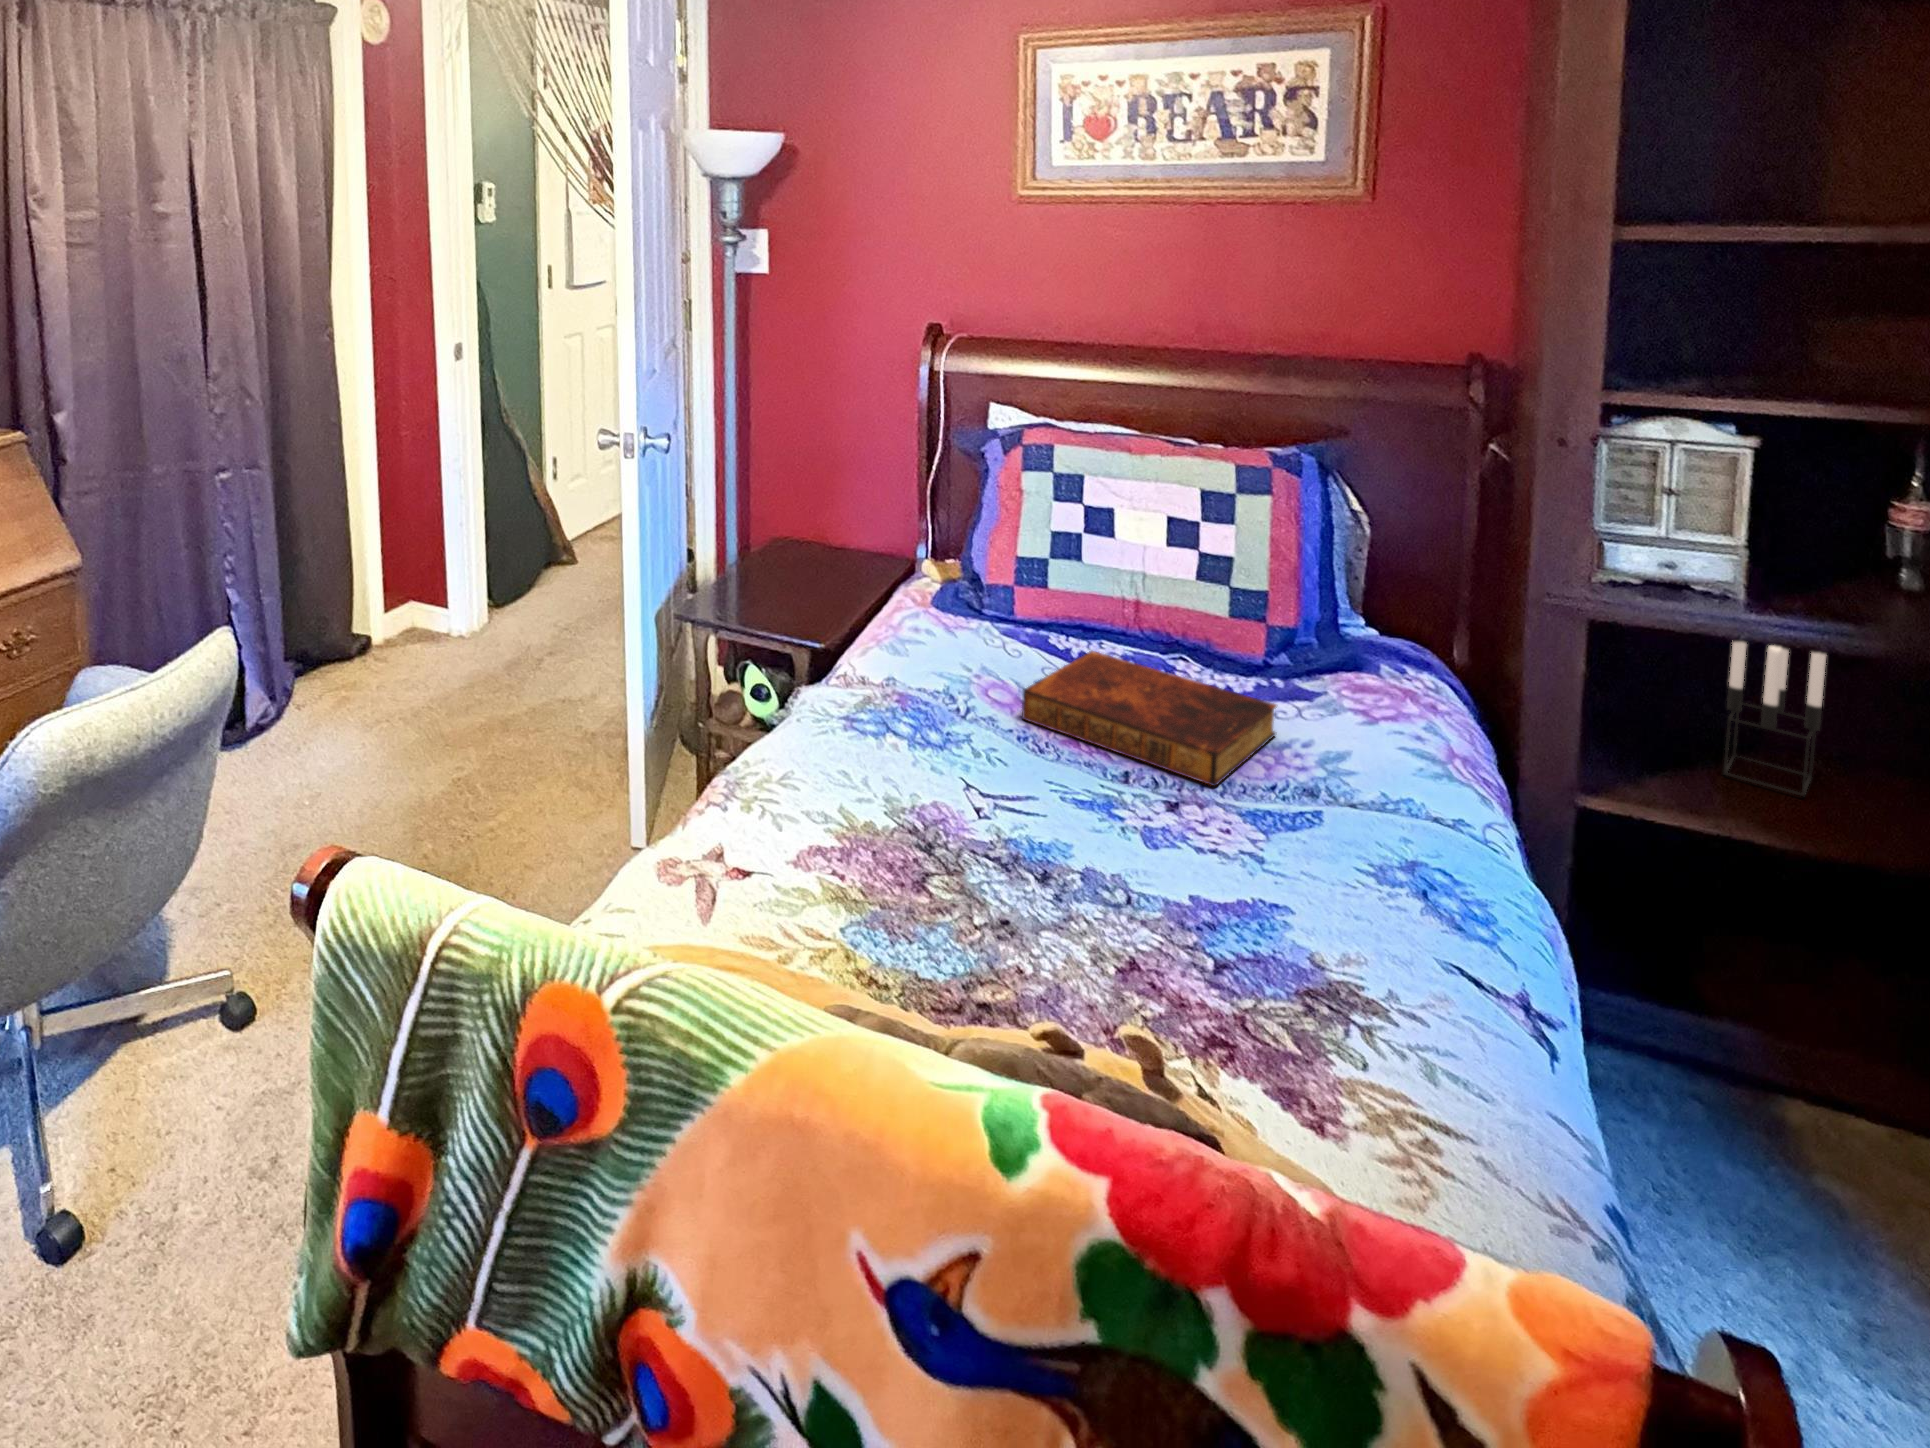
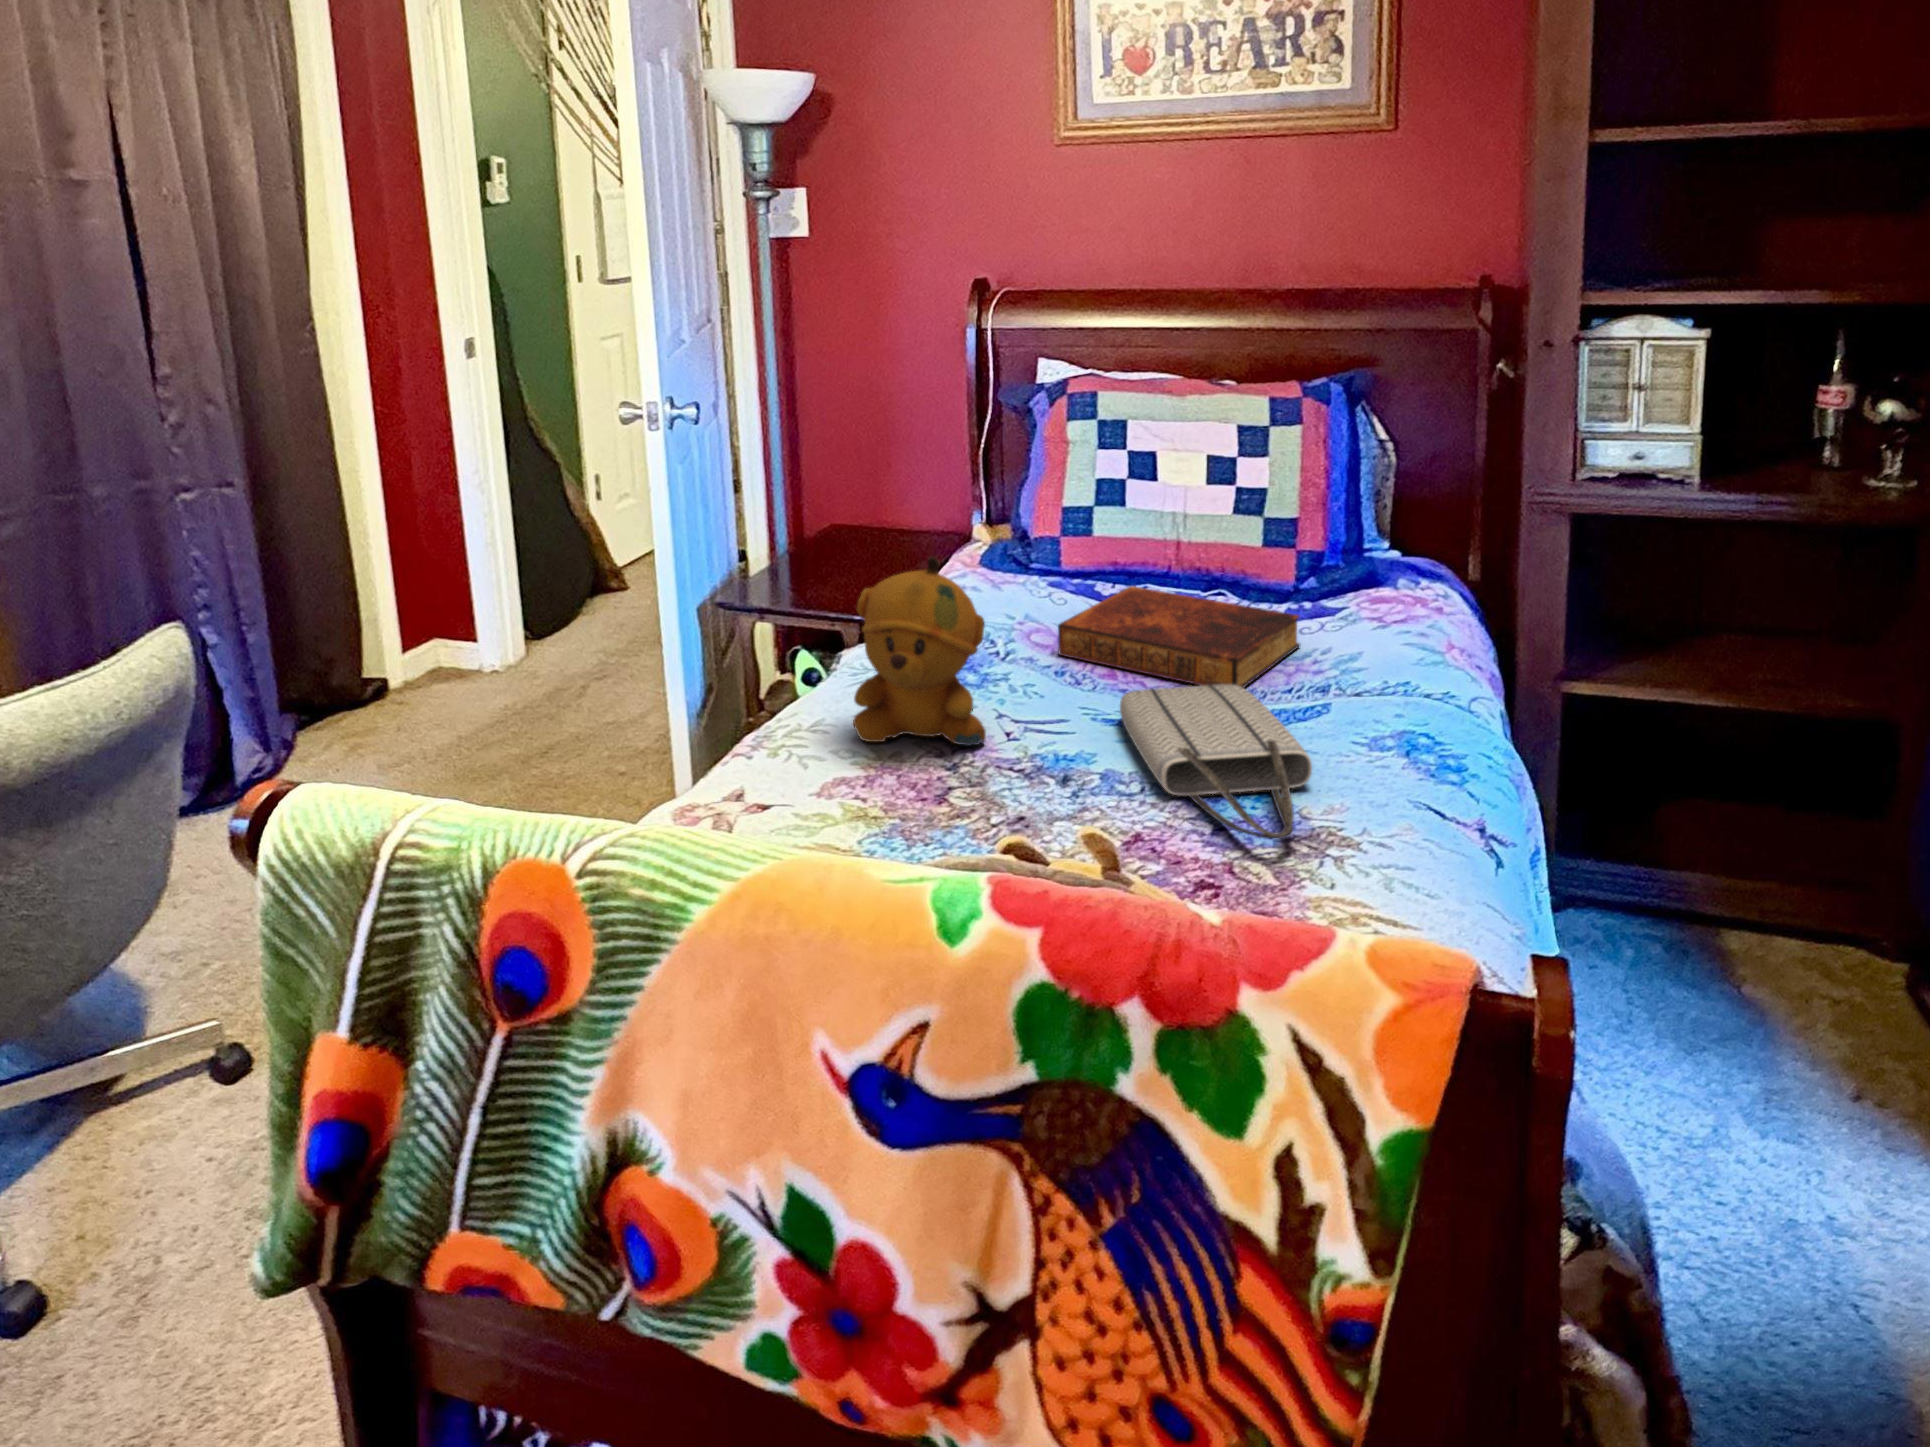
stuffed bear: none [828,633,963,820] -> present [853,557,986,746]
candle holder: present [1723,642,1827,796] -> none [1703,516,1781,669]
tote bag: none [1096,778,1317,988] -> present [1120,684,1312,839]

